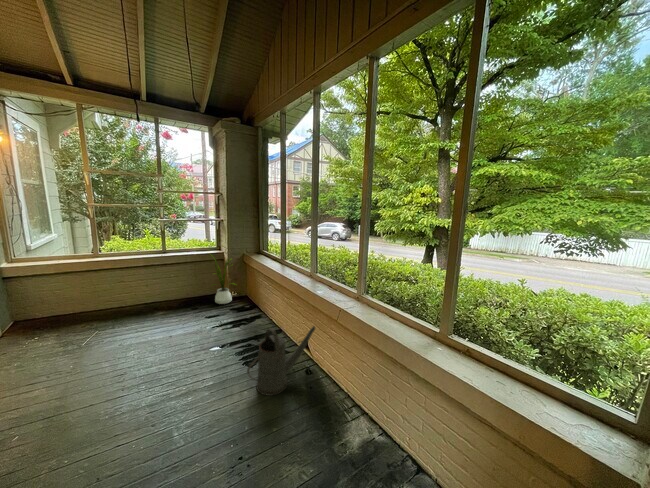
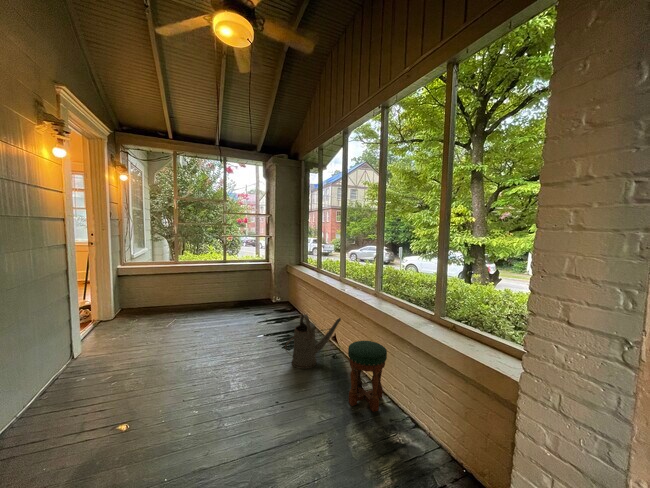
house plant: present [213,257,236,304] -> none [257,263,281,307]
stool: none [333,364,381,456] -> present [348,341,387,412]

